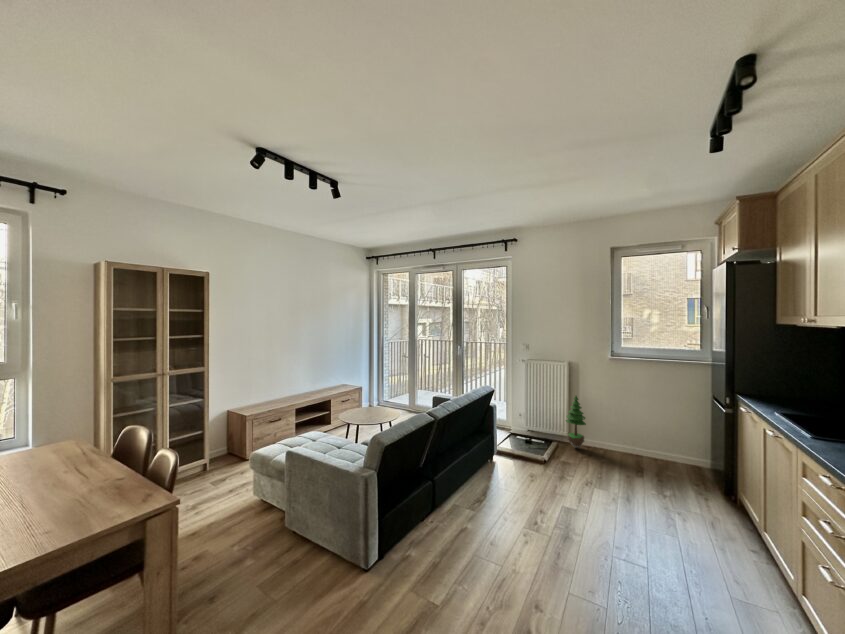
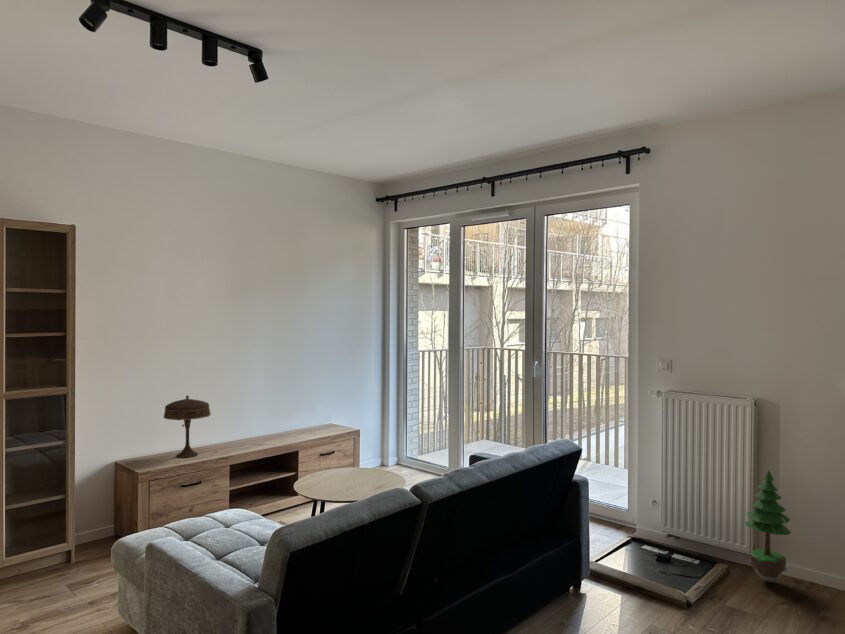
table lamp: none [257,370,284,405] -> present [164,396,211,458]

